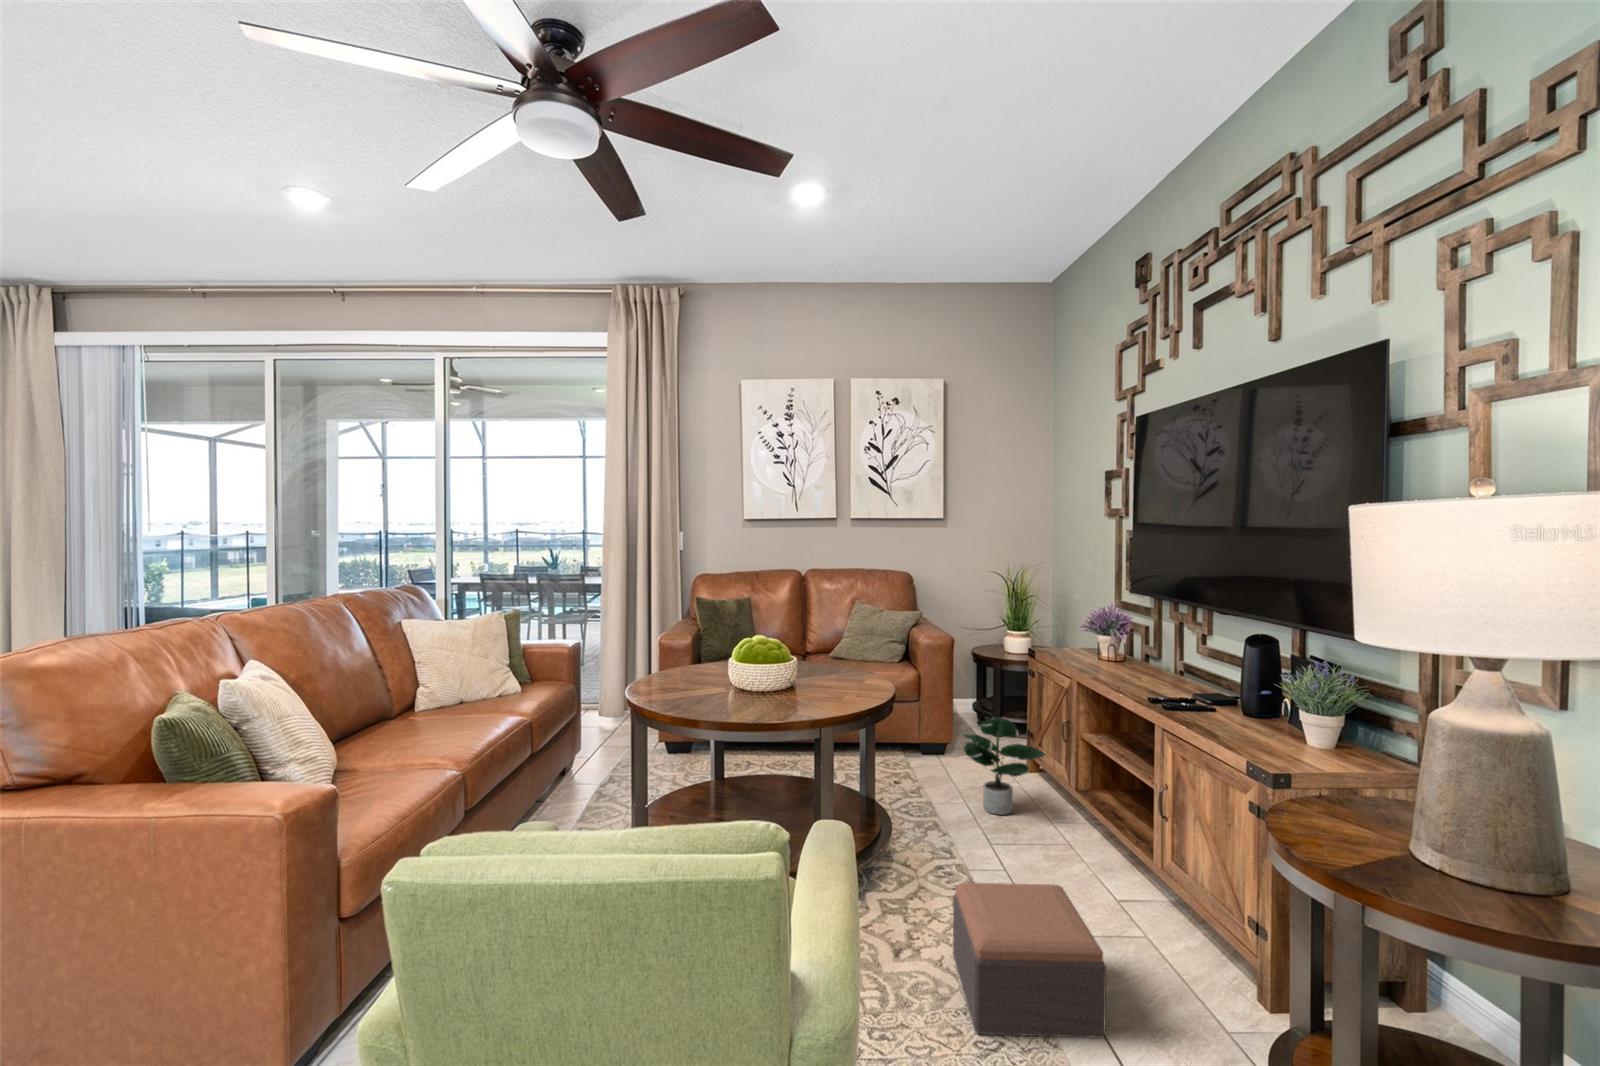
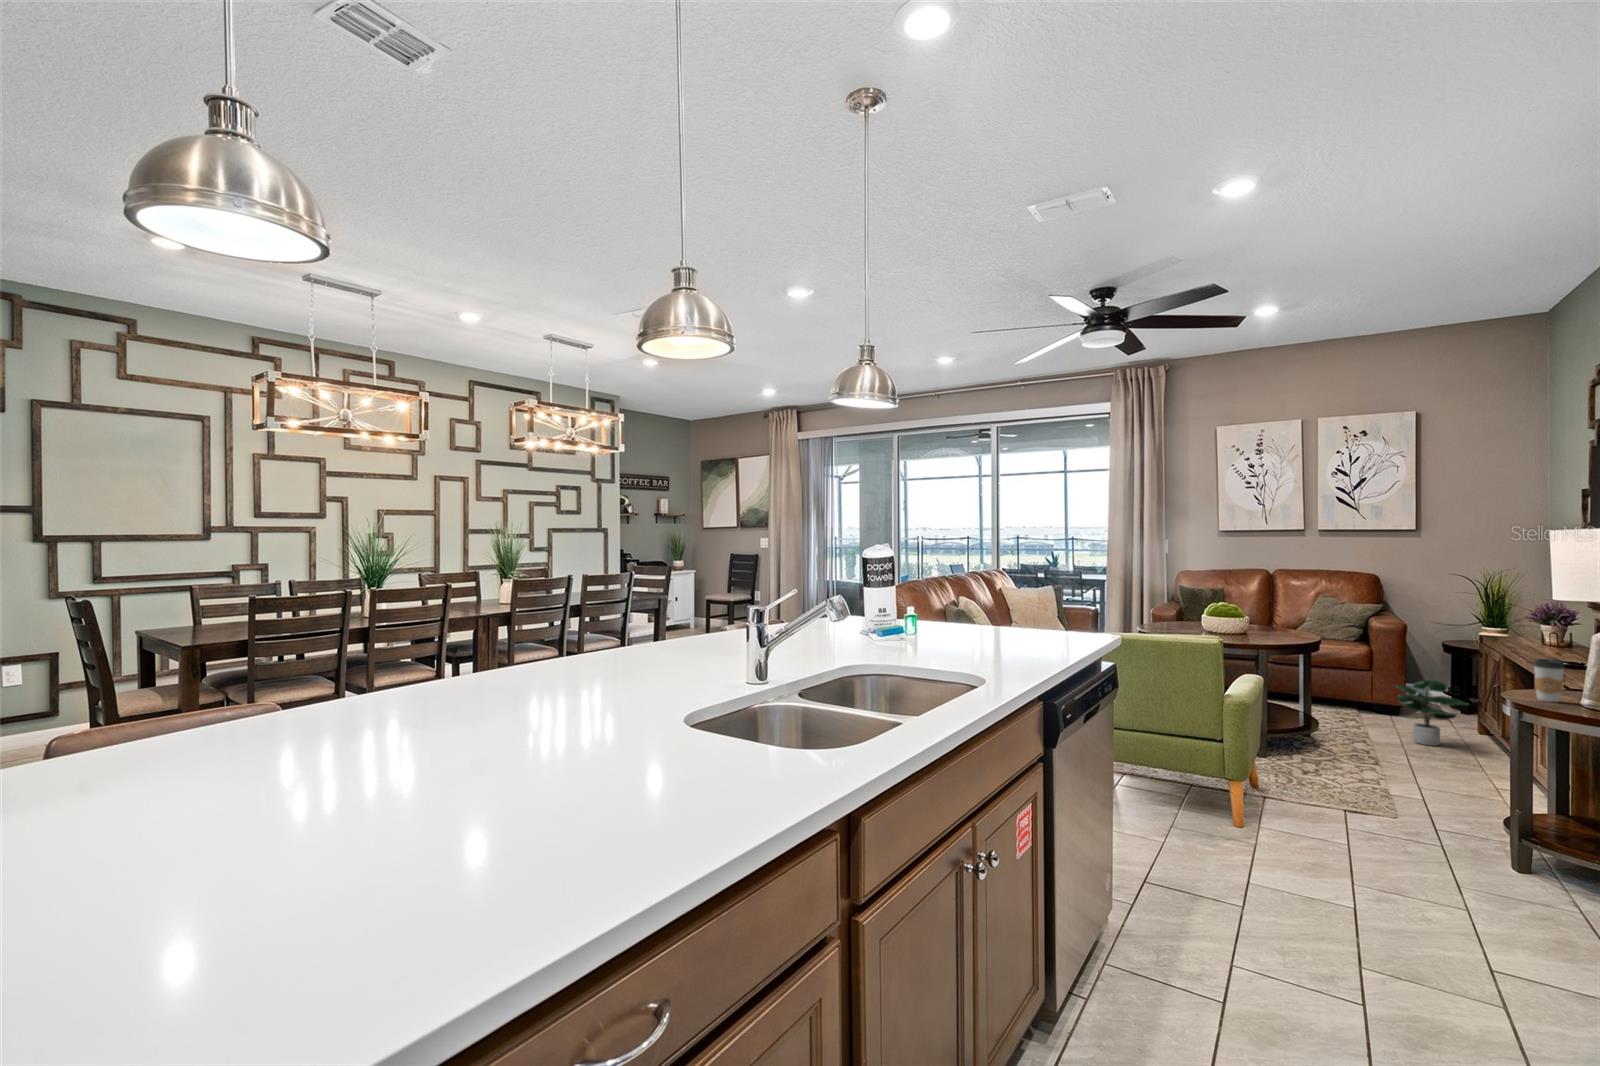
coffee cup: none [1328,767,1386,863] -> present [1534,659,1564,702]
footstool: present [953,883,1106,1038] -> none [1345,736,1430,809]

